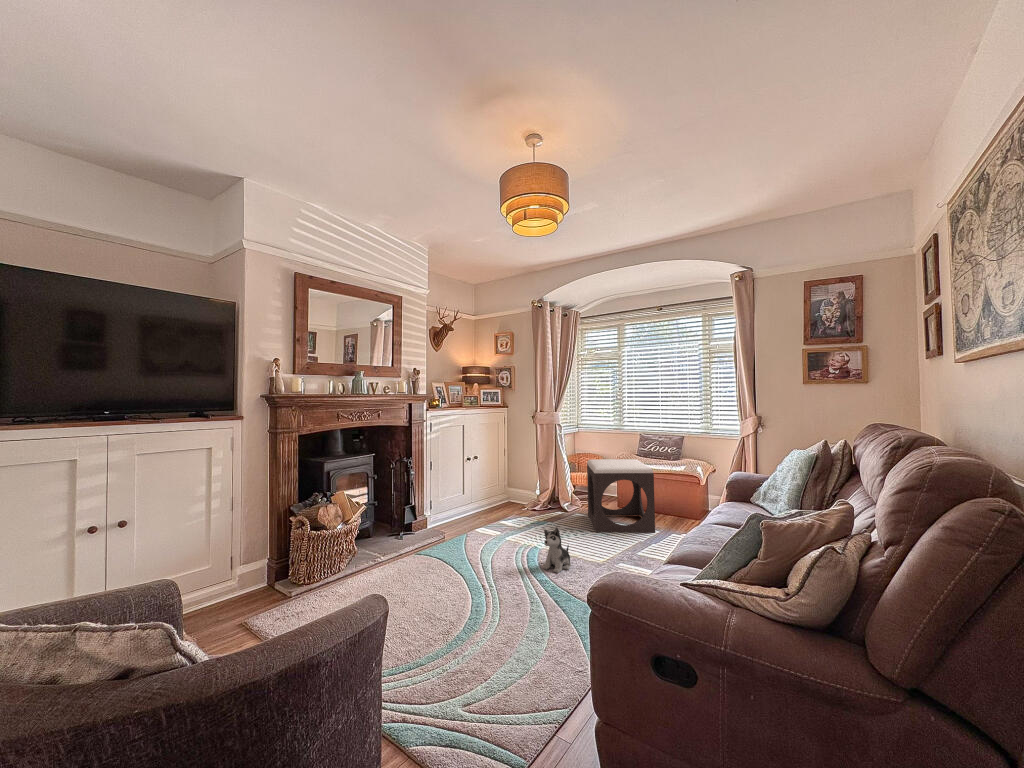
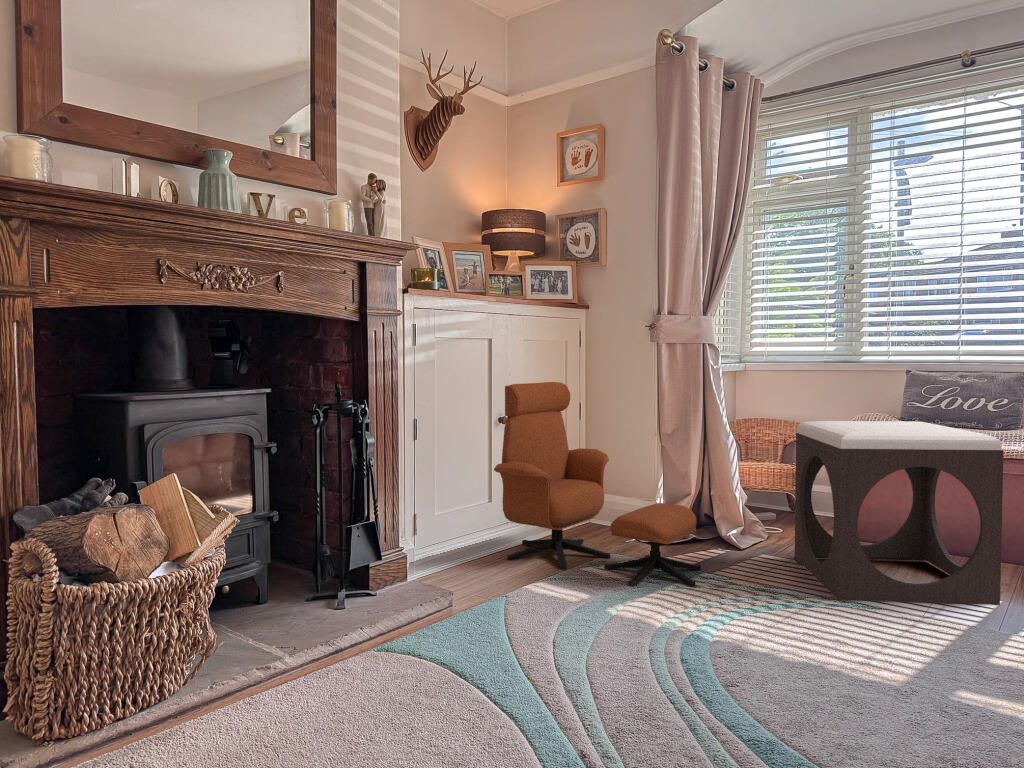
lounge chair: none [464,443,548,529] -> present [494,382,701,586]
plush toy: present [543,527,571,573] -> none [746,586,829,721]

